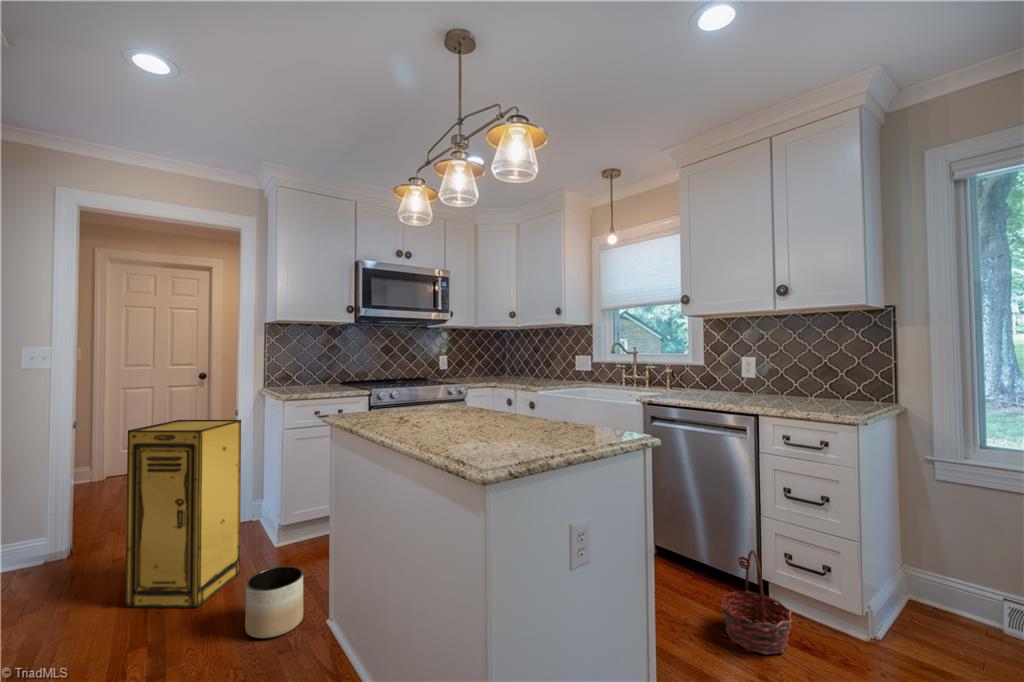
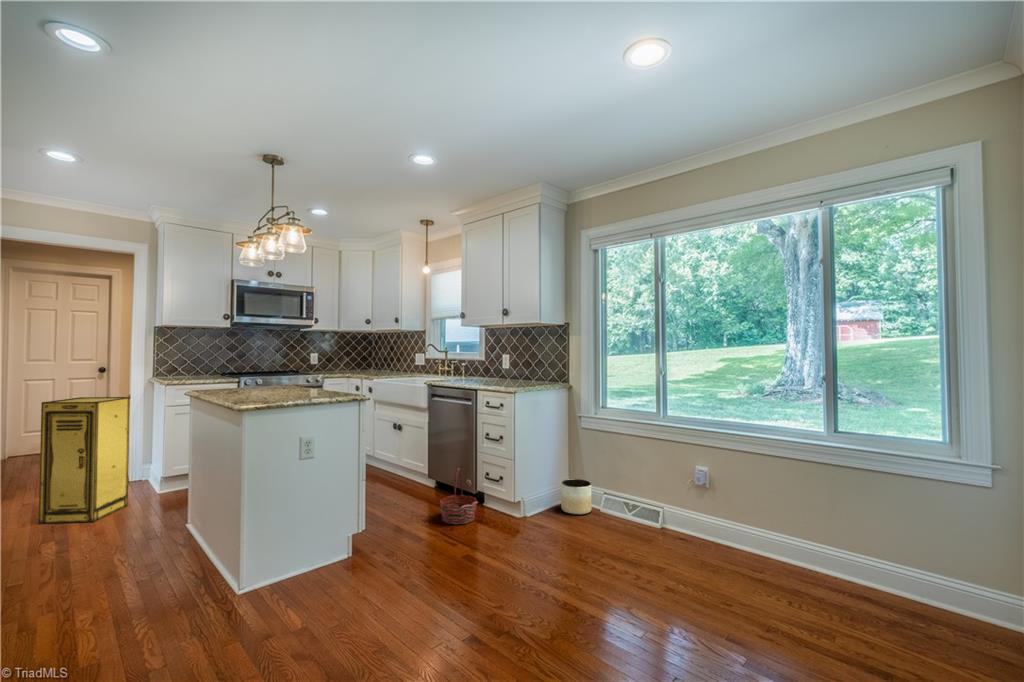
planter: present [245,566,304,639] -> present [561,479,592,515]

